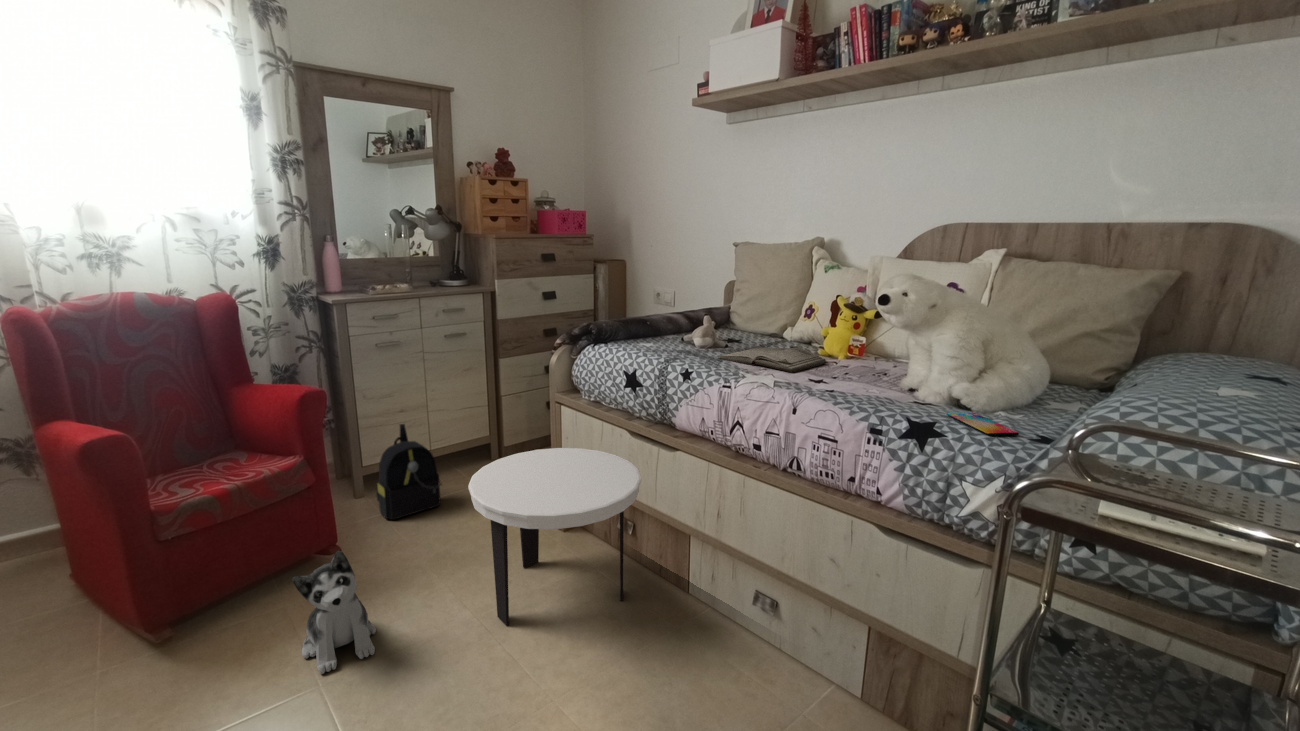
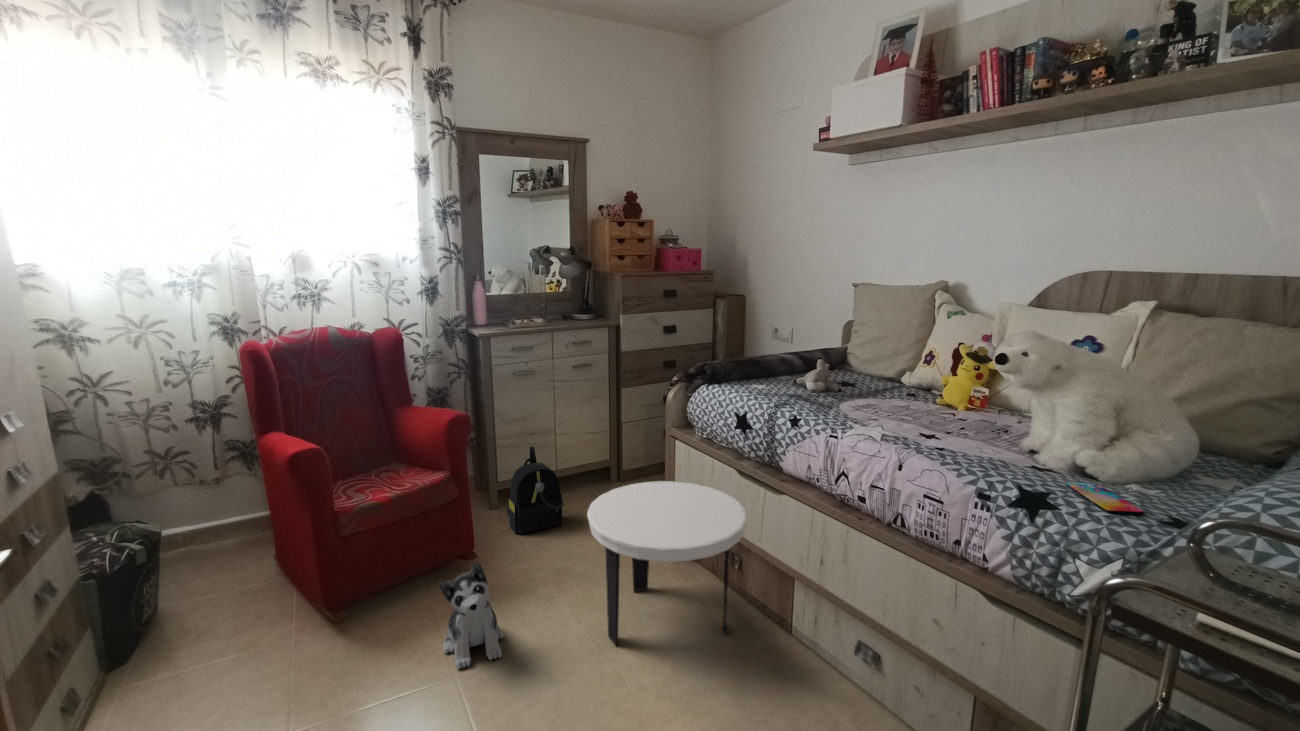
diary: present [718,347,828,373] -> none [828,394,945,425]

